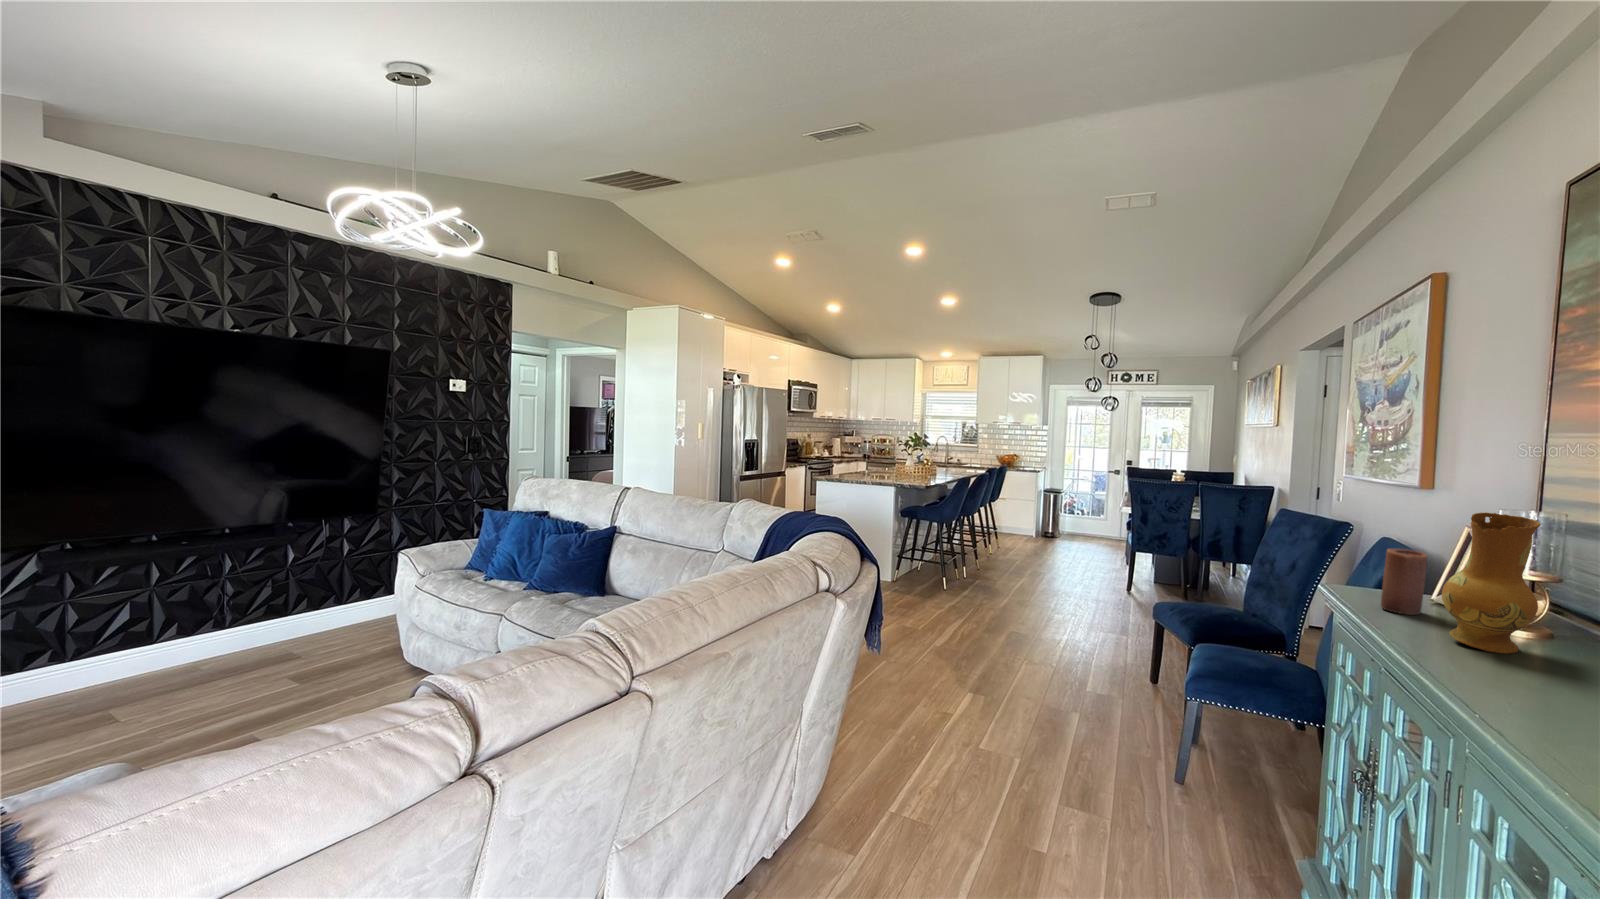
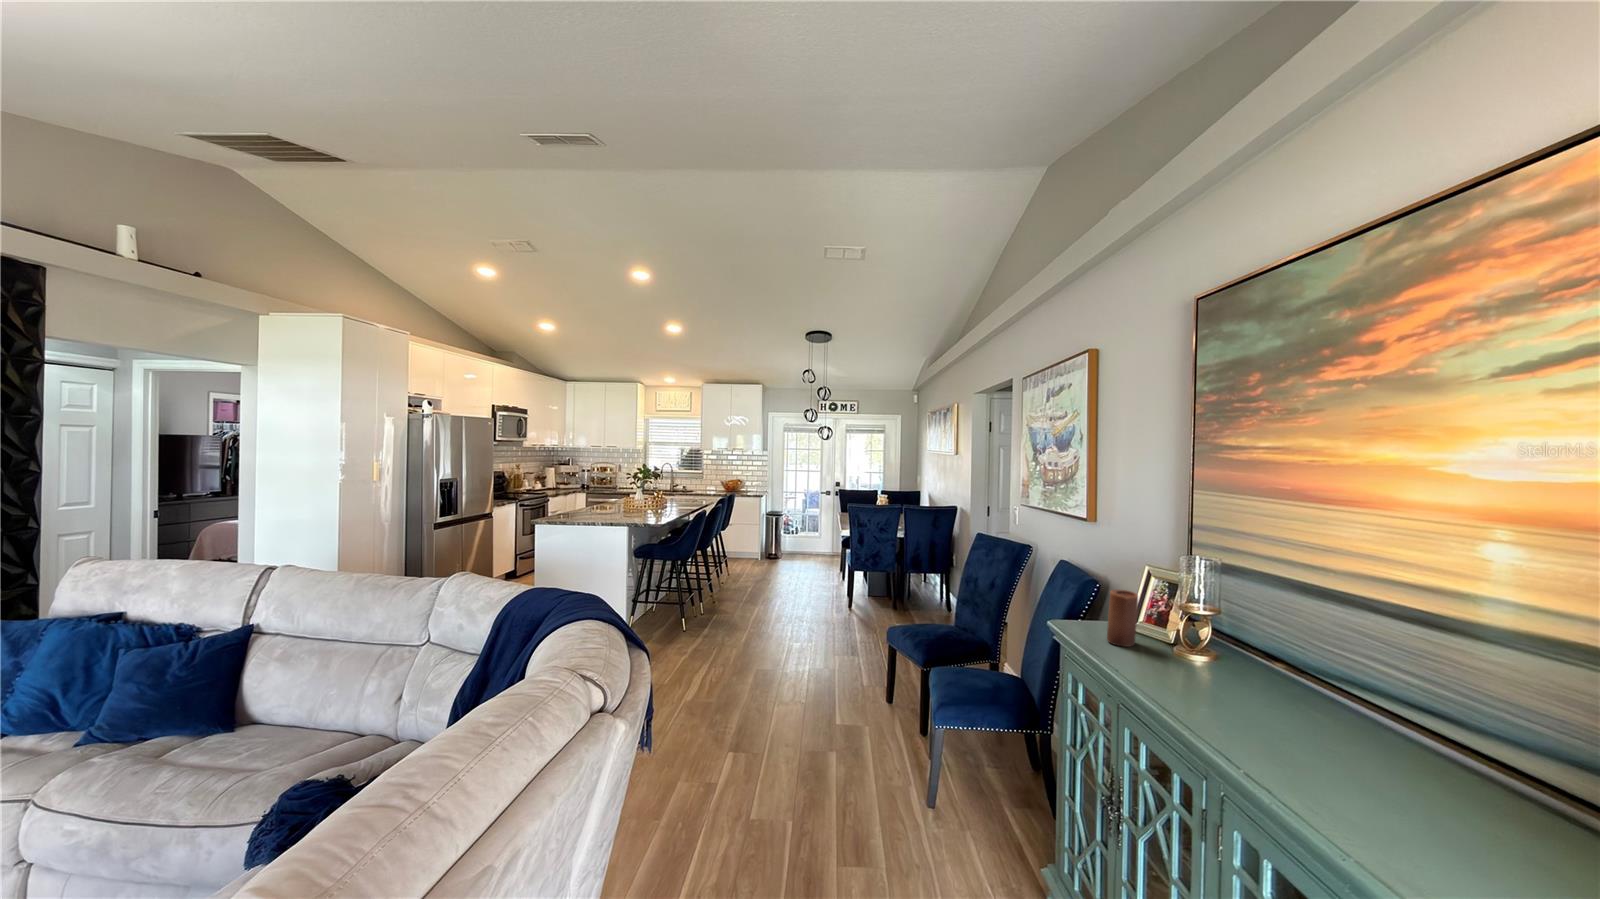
ceramic jug: present [1442,513,1541,654] -> none [1164,564,1229,682]

